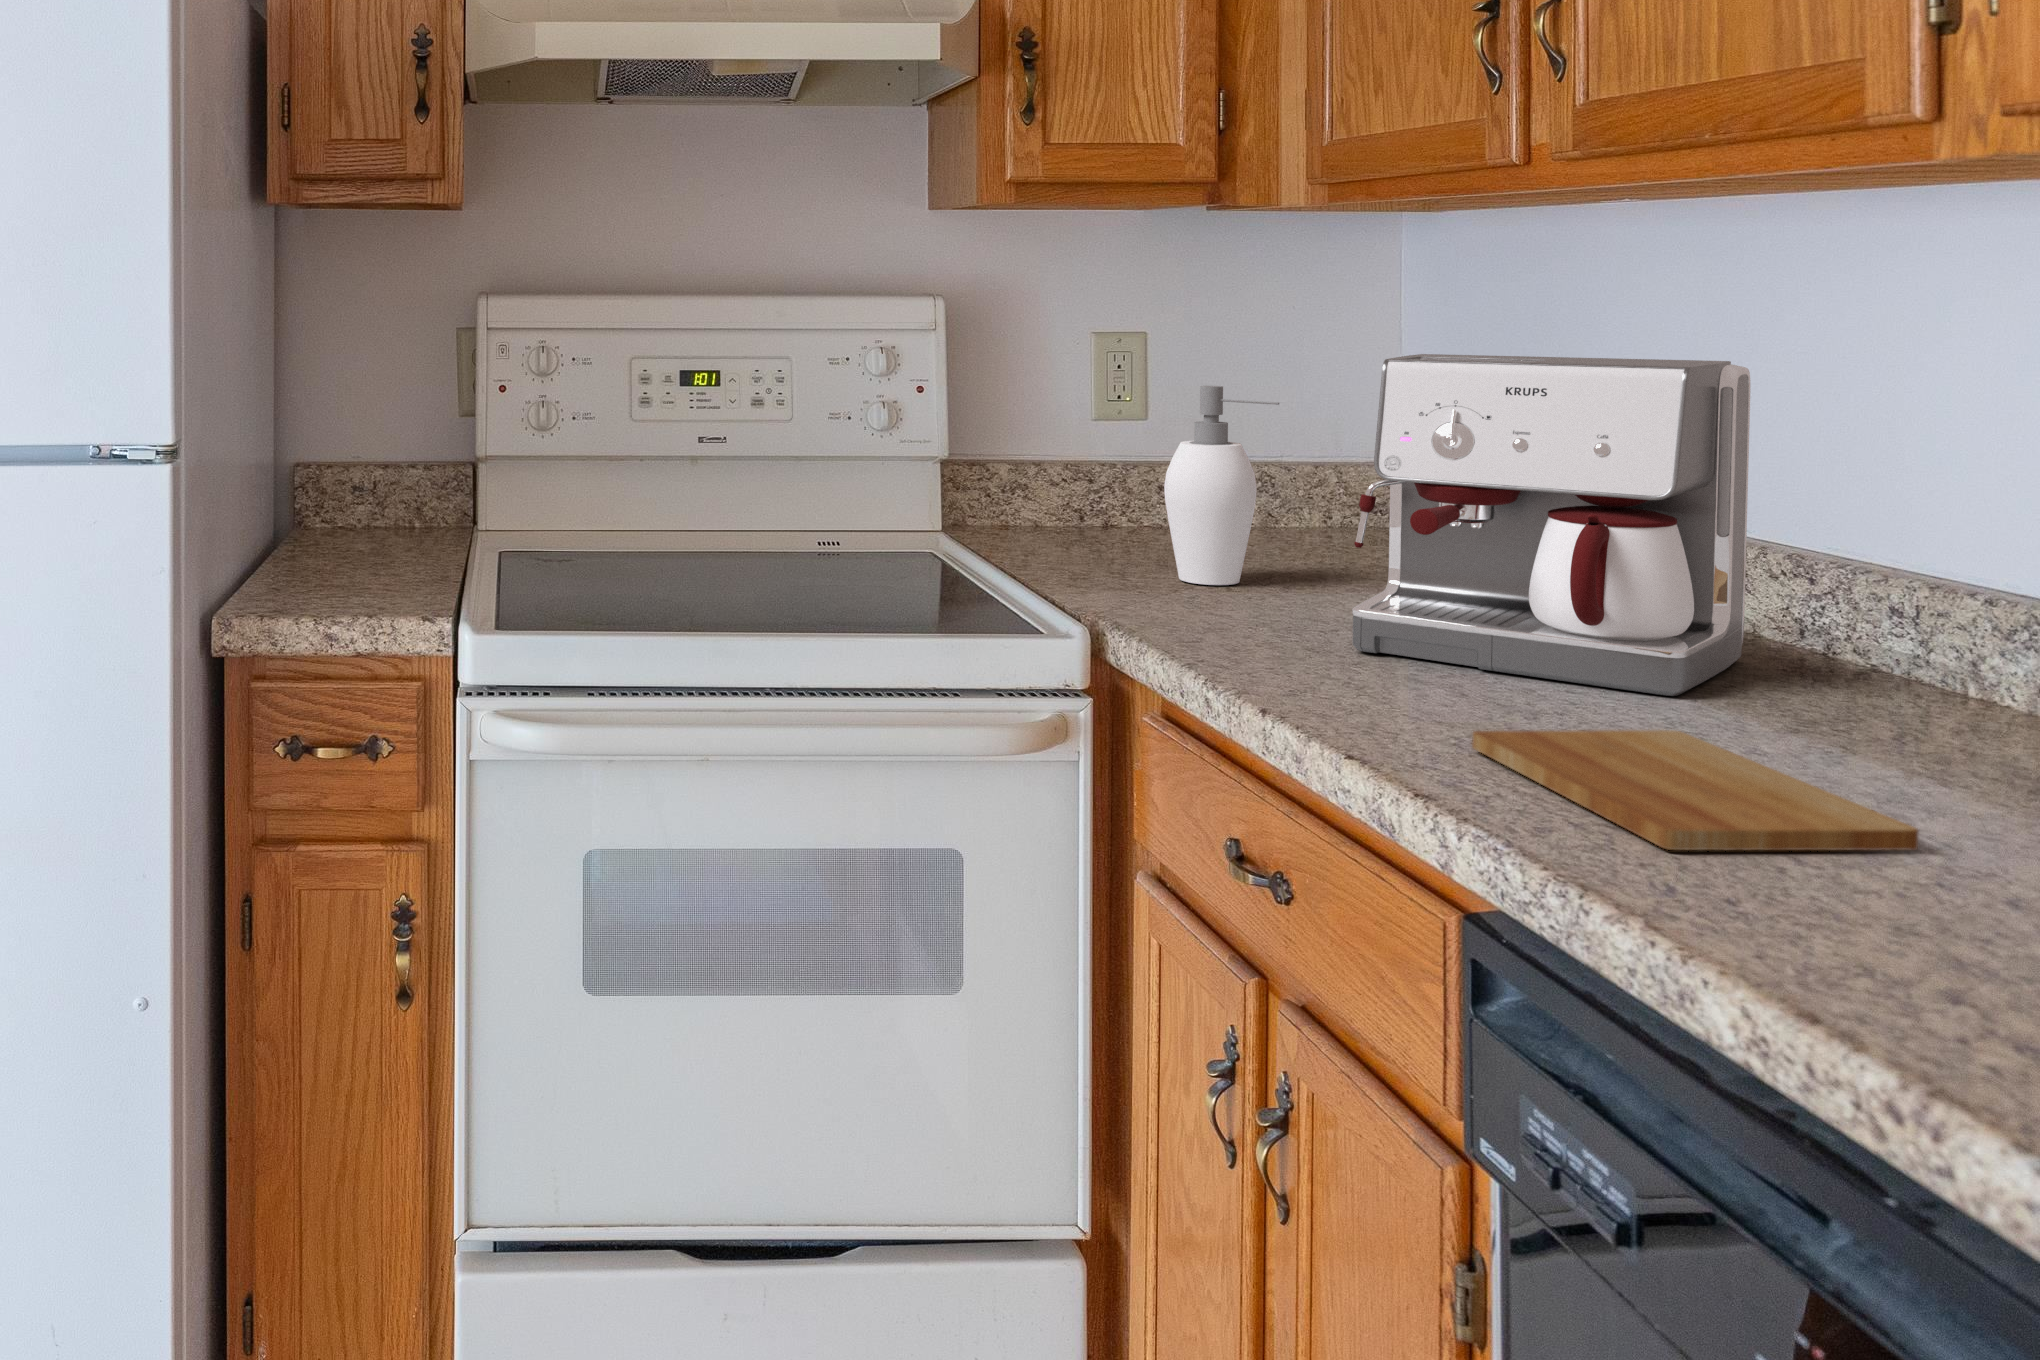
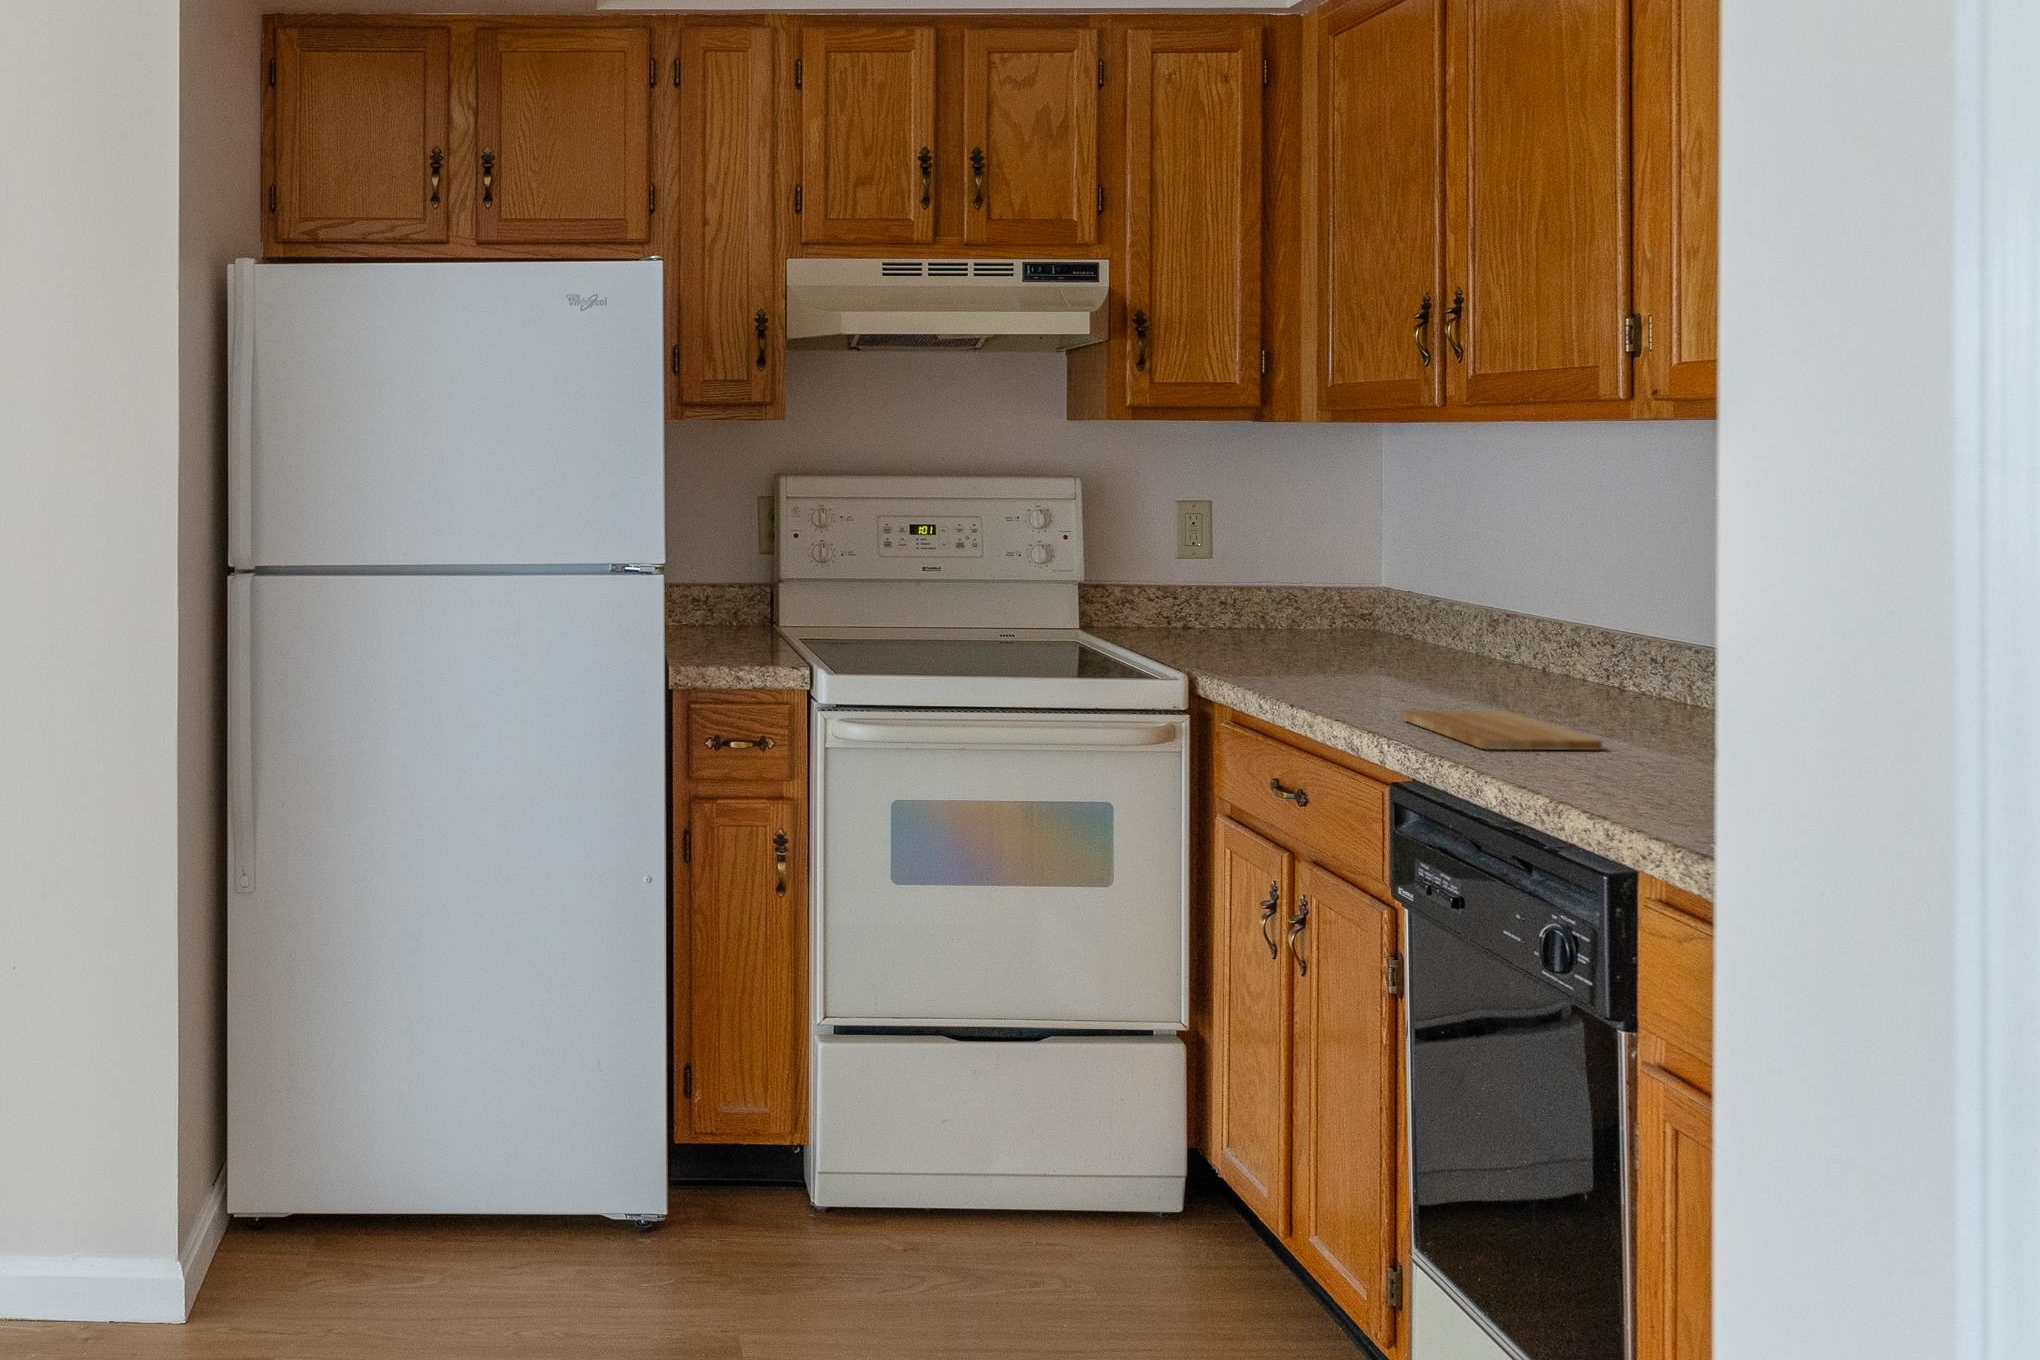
coffee maker: present [1352,354,1750,696] -> none [1345,516,1568,703]
soap dispenser: present [1164,386,1279,585] -> none [1231,534,1302,657]

